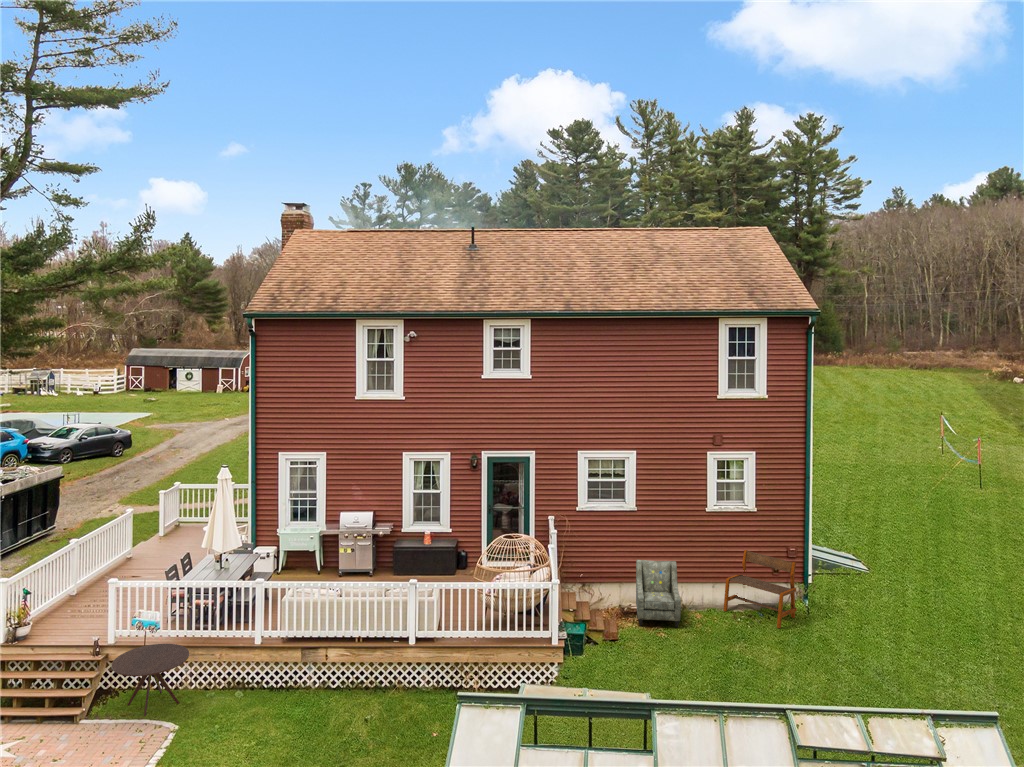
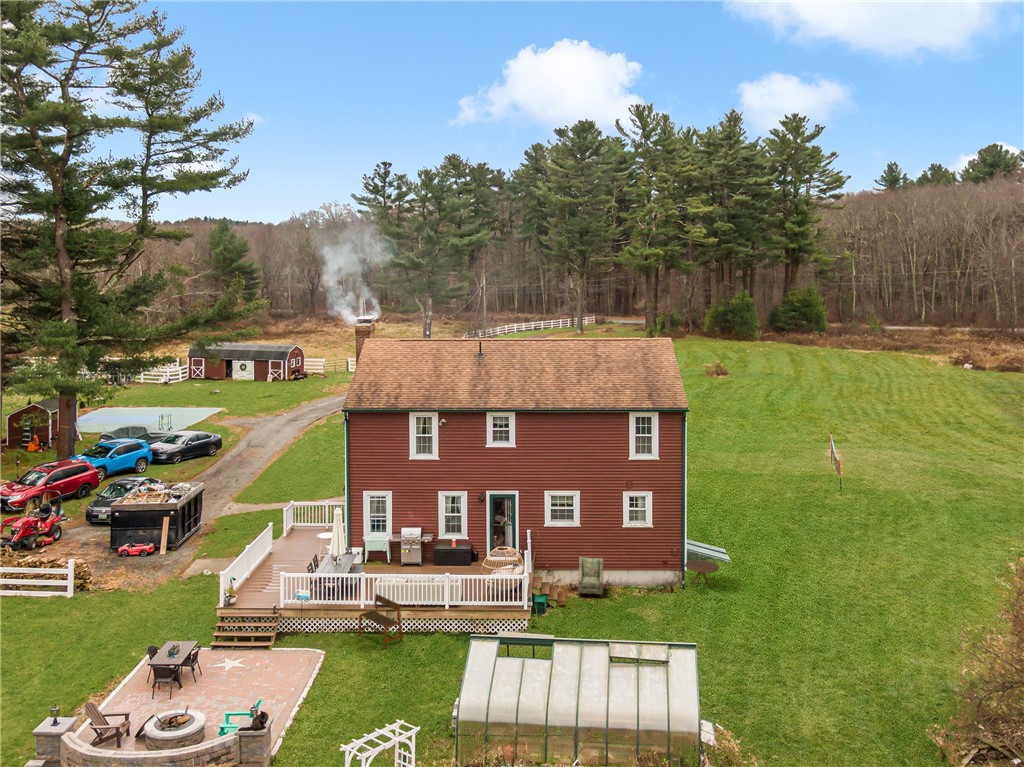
bench: present [724,550,797,628] -> present [358,594,403,649]
round table: present [112,644,189,716] -> present [685,560,719,589]

